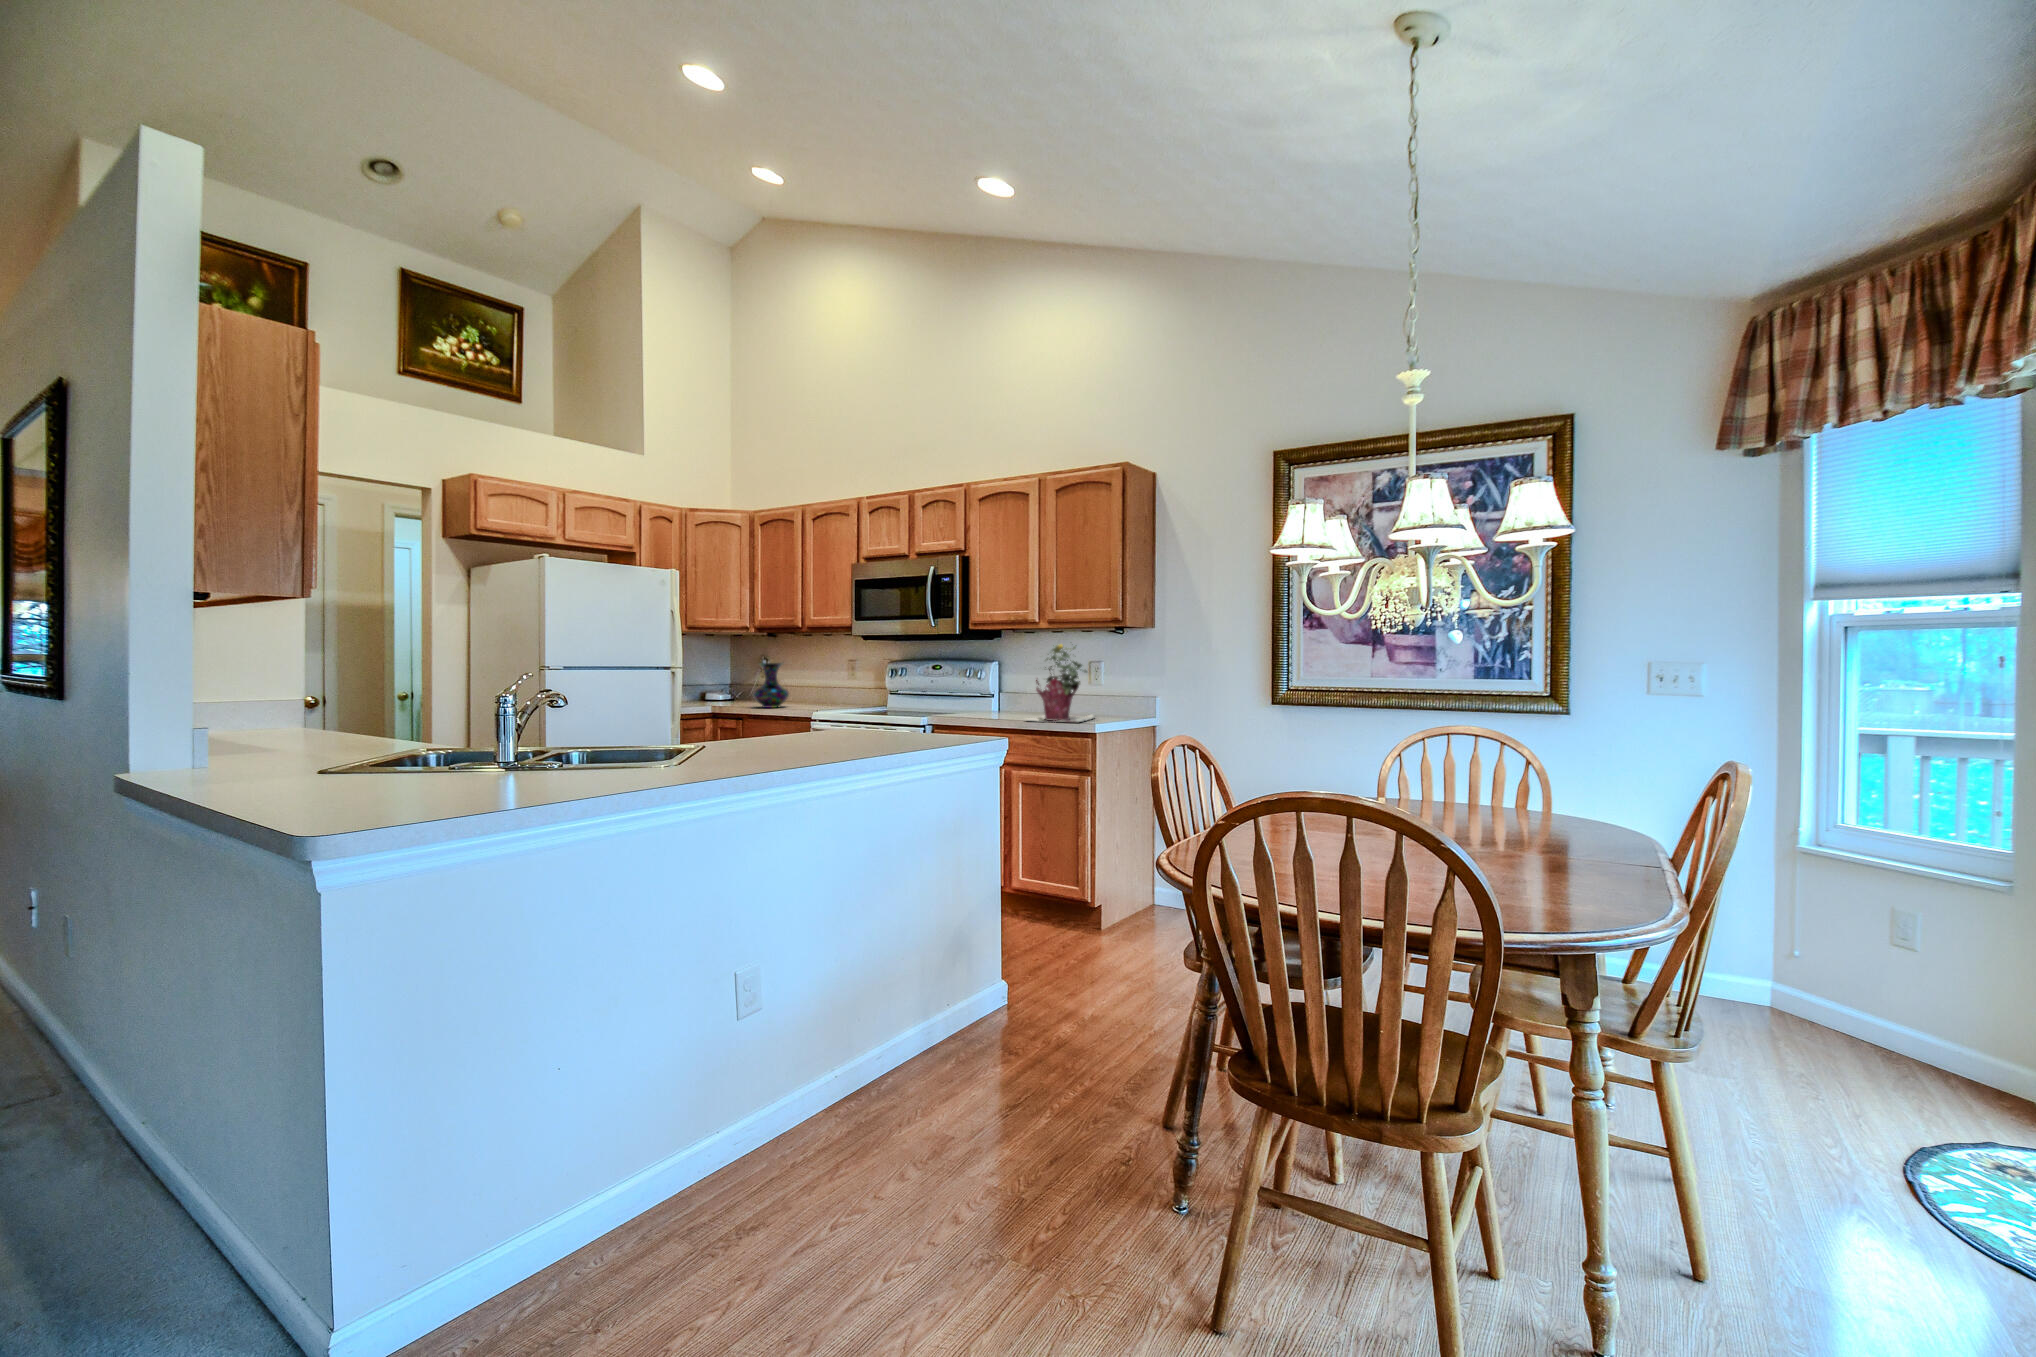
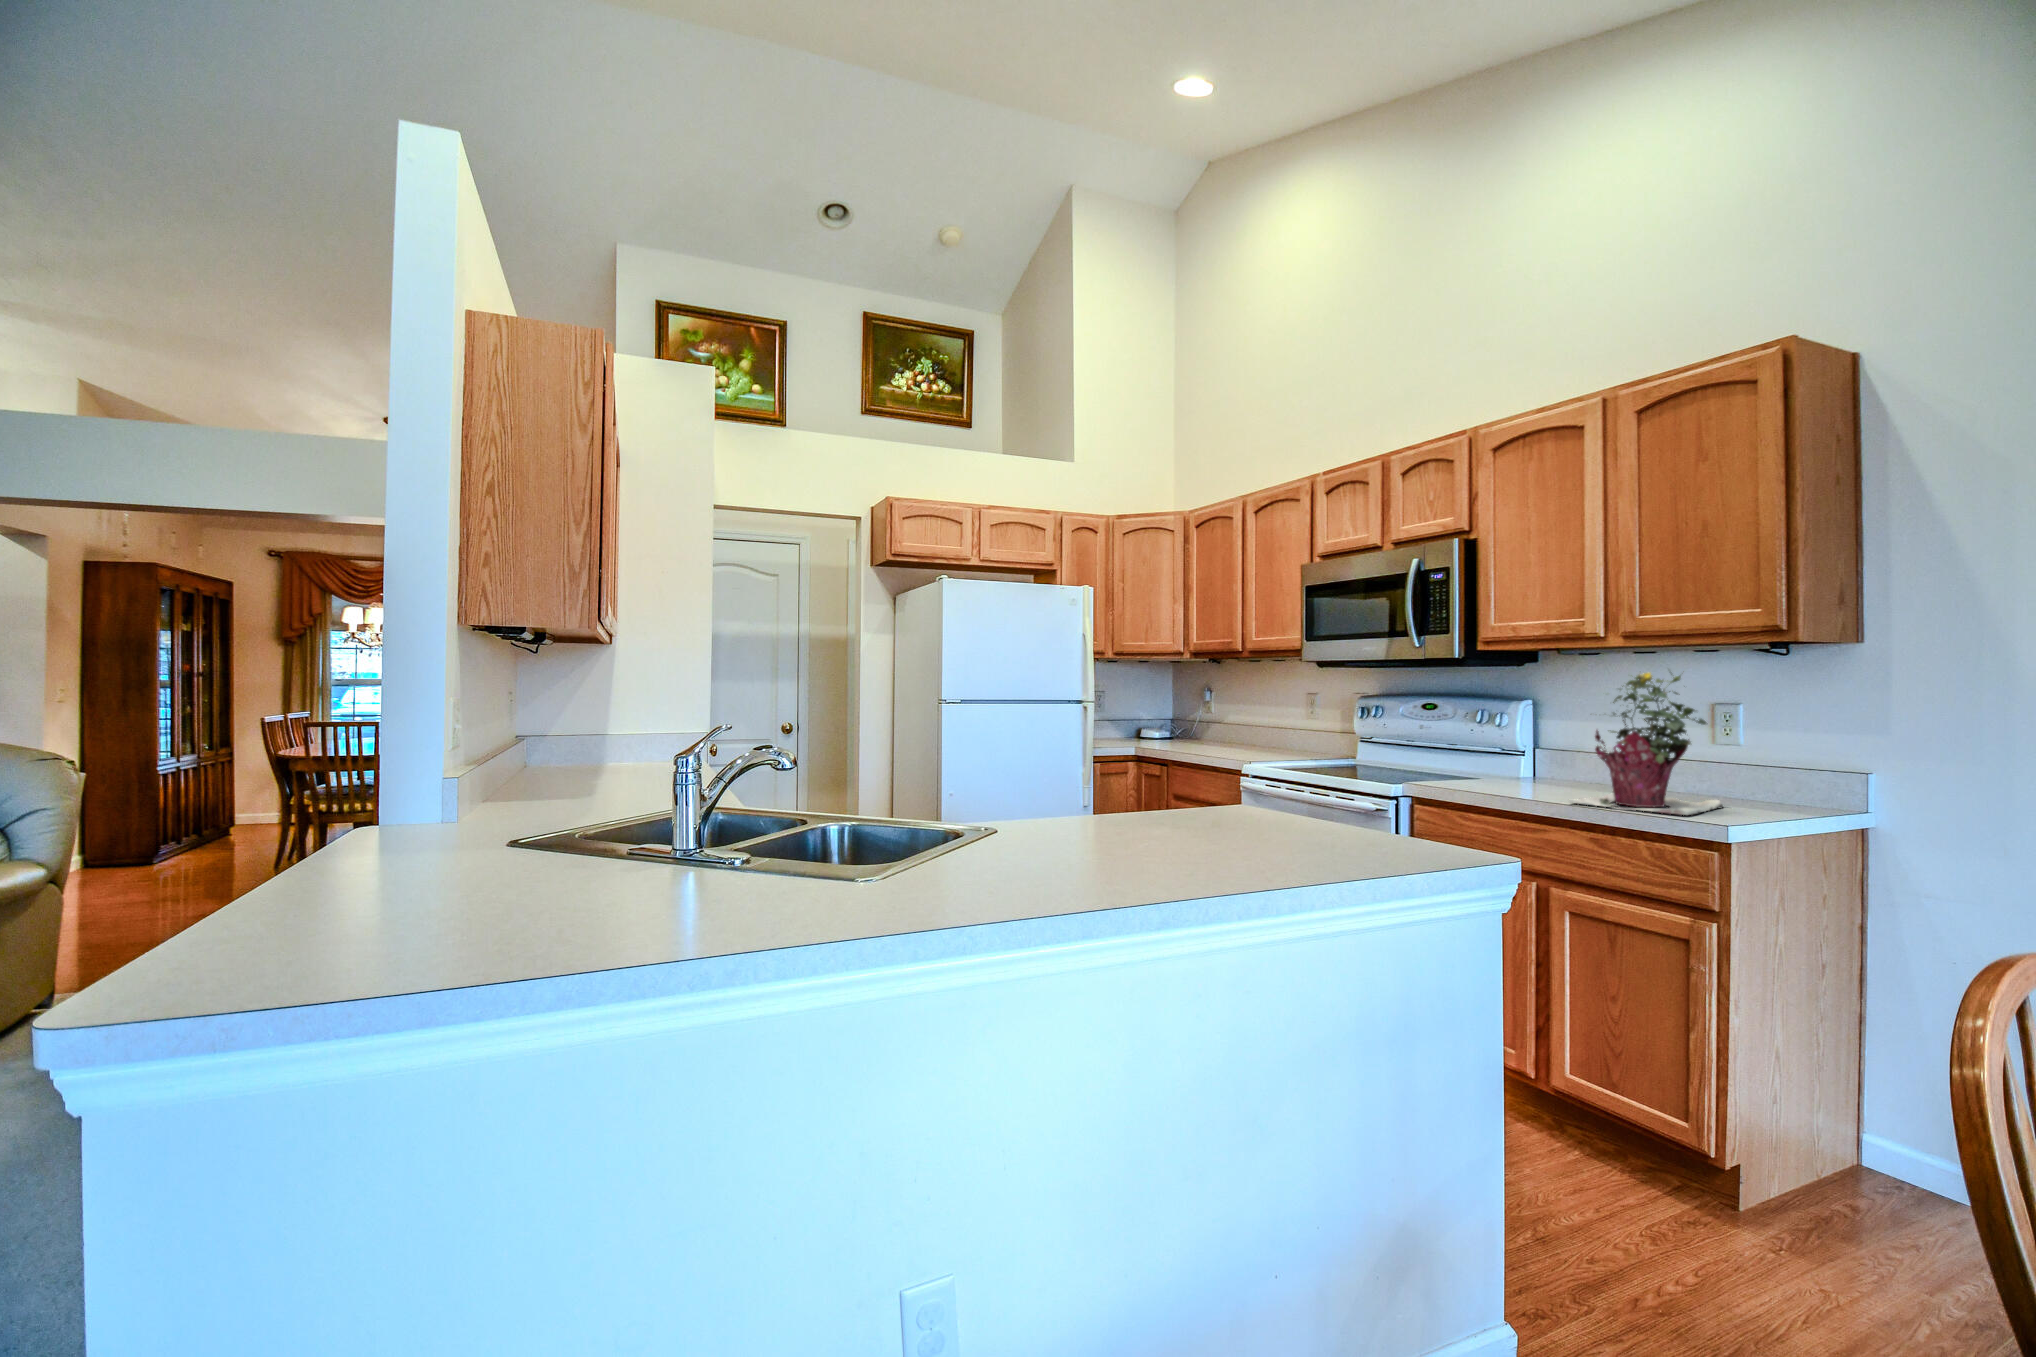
vase: present [753,663,789,708] -> none [1183,696,1228,752]

